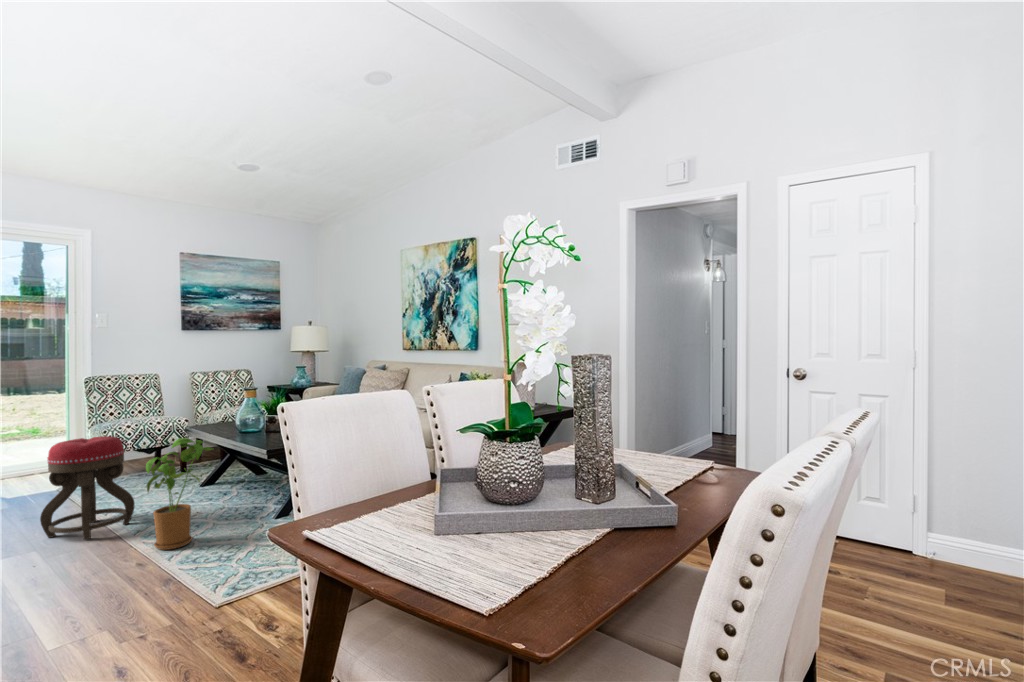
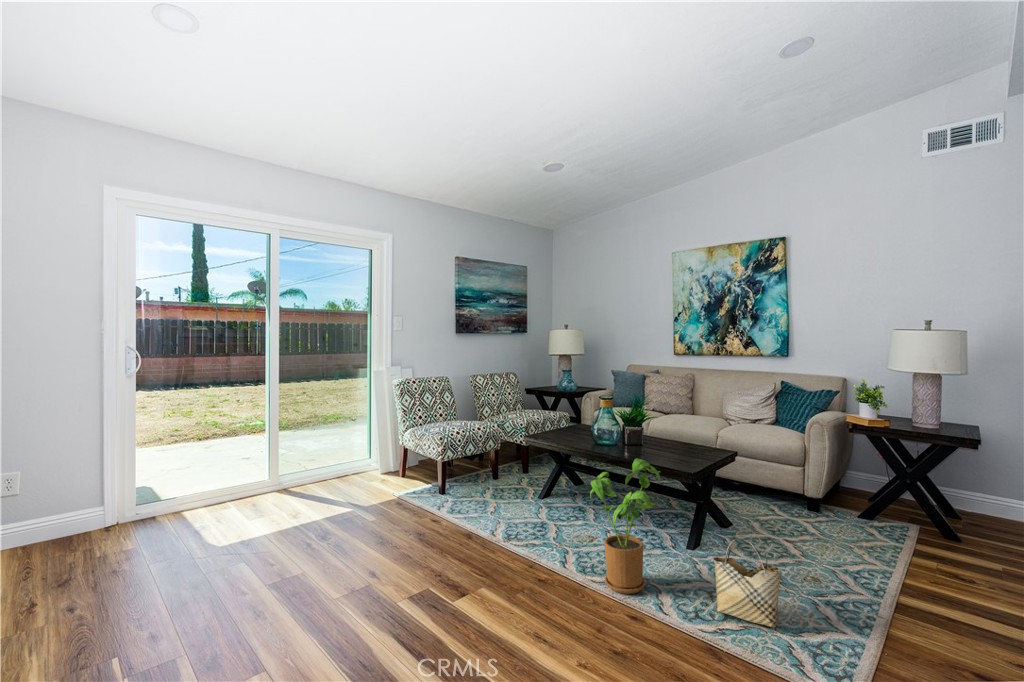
ottoman: present [40,436,135,539] -> none [454,448,533,570]
woven basket: none [220,490,262,563] -> present [713,529,781,628]

